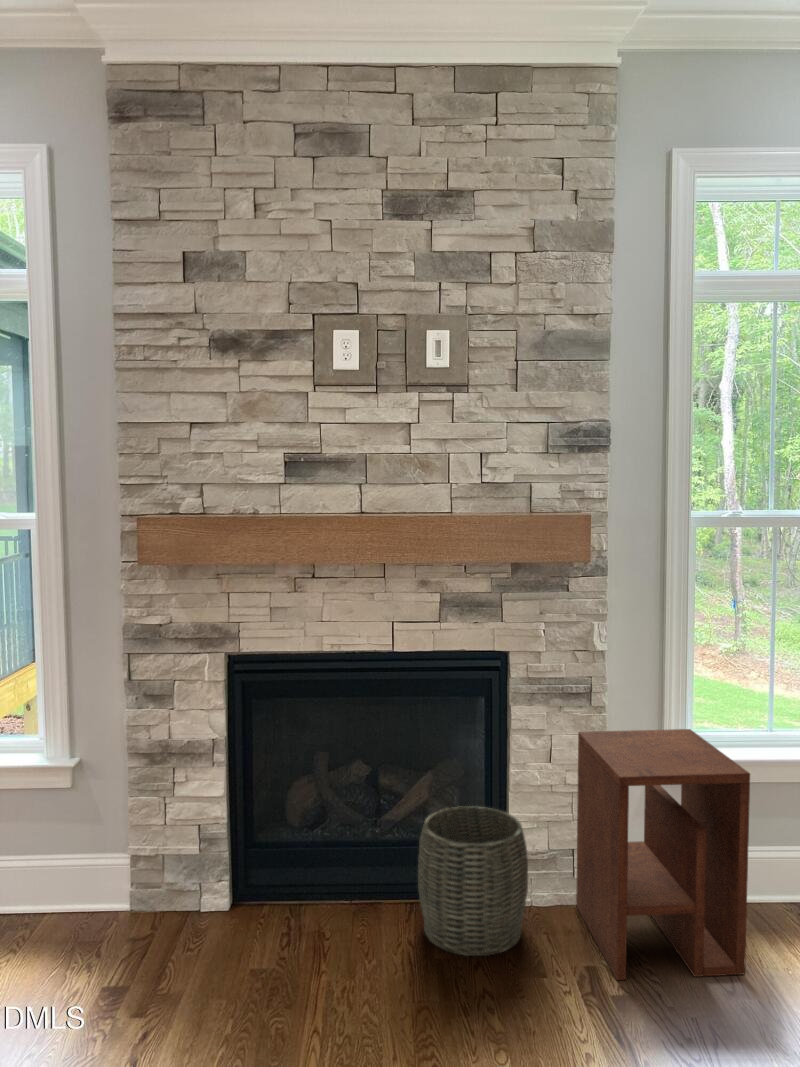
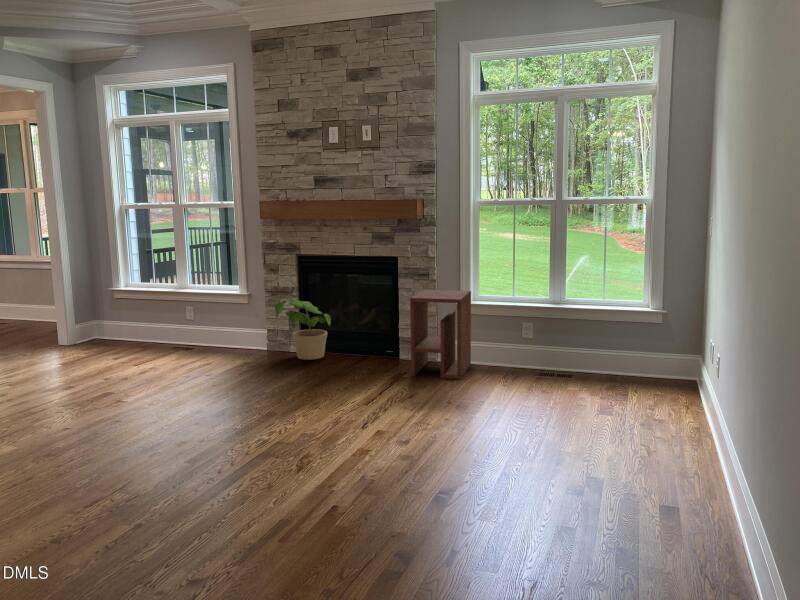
potted plant: none [182,788,332,946] -> present [275,300,331,360]
woven basket: present [418,806,528,956] -> none [356,318,398,368]

